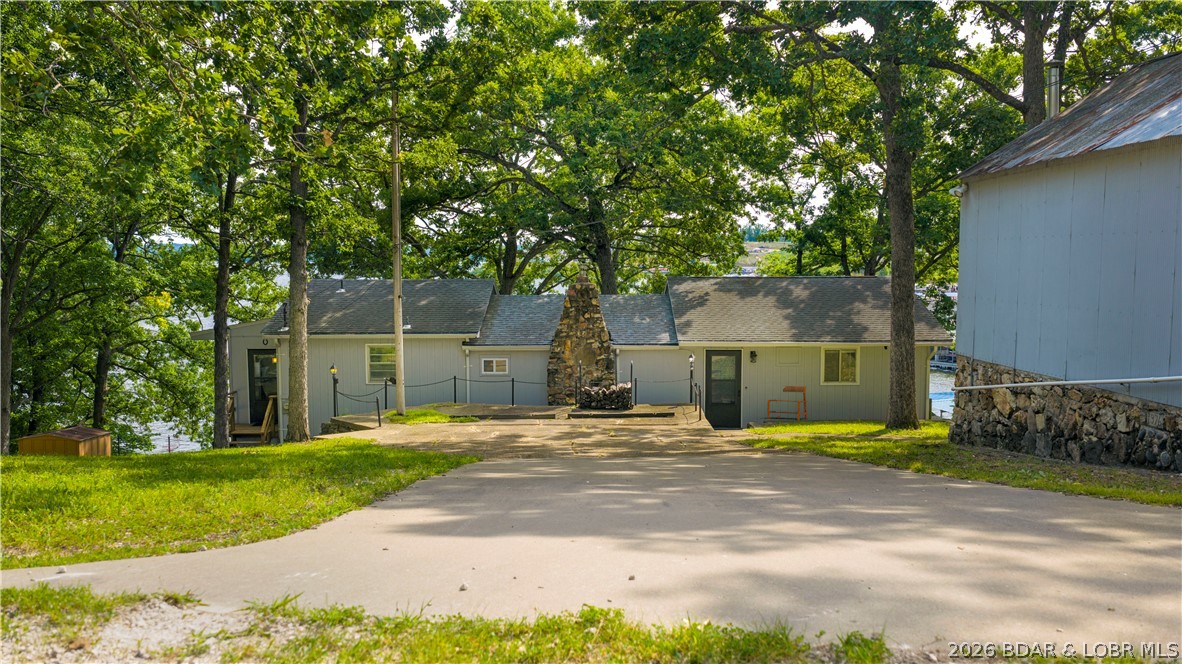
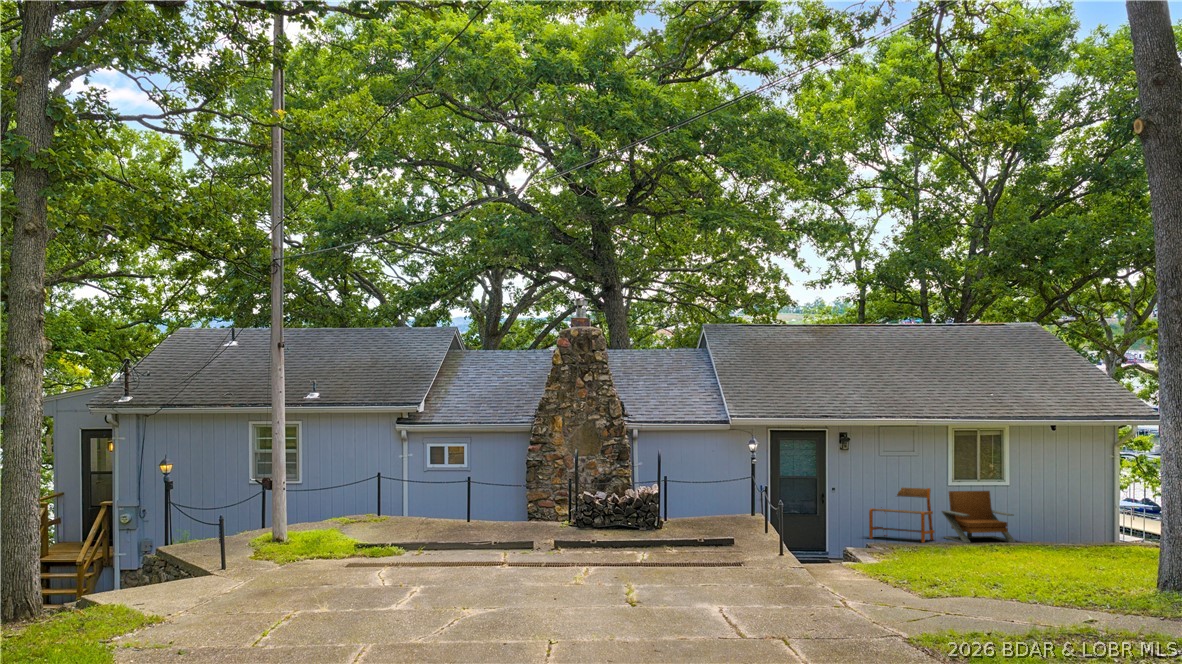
lounge chair: none [814,388,857,420] -> present [942,491,1015,543]

